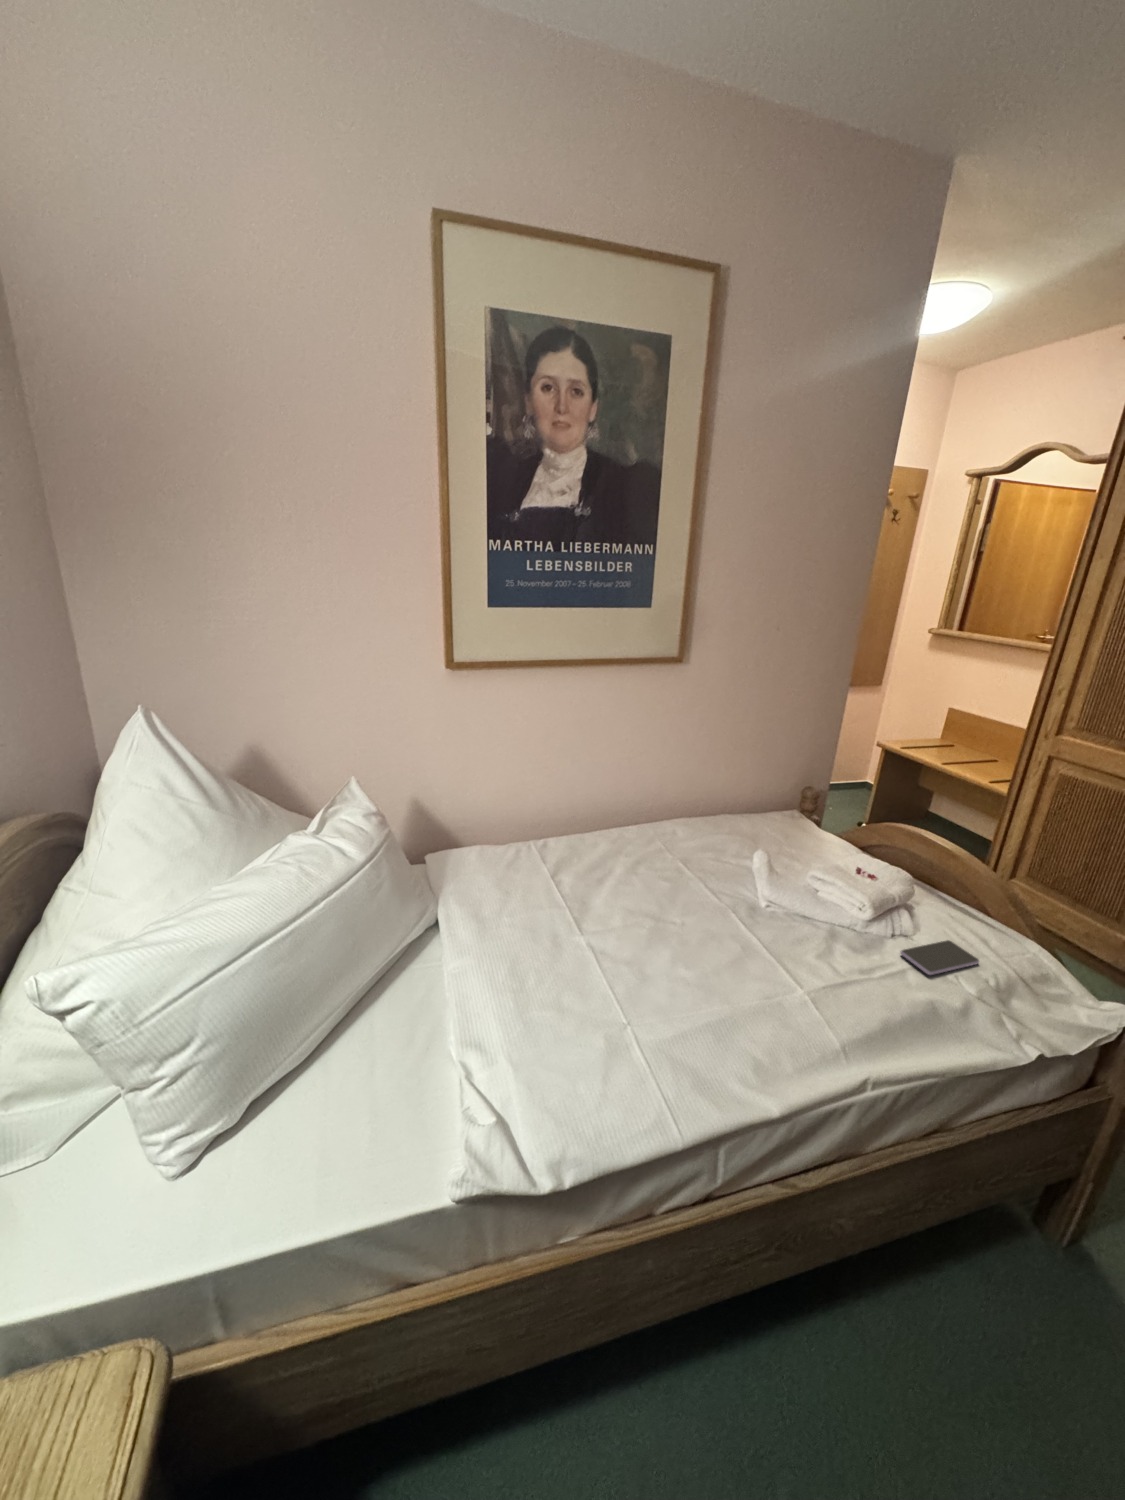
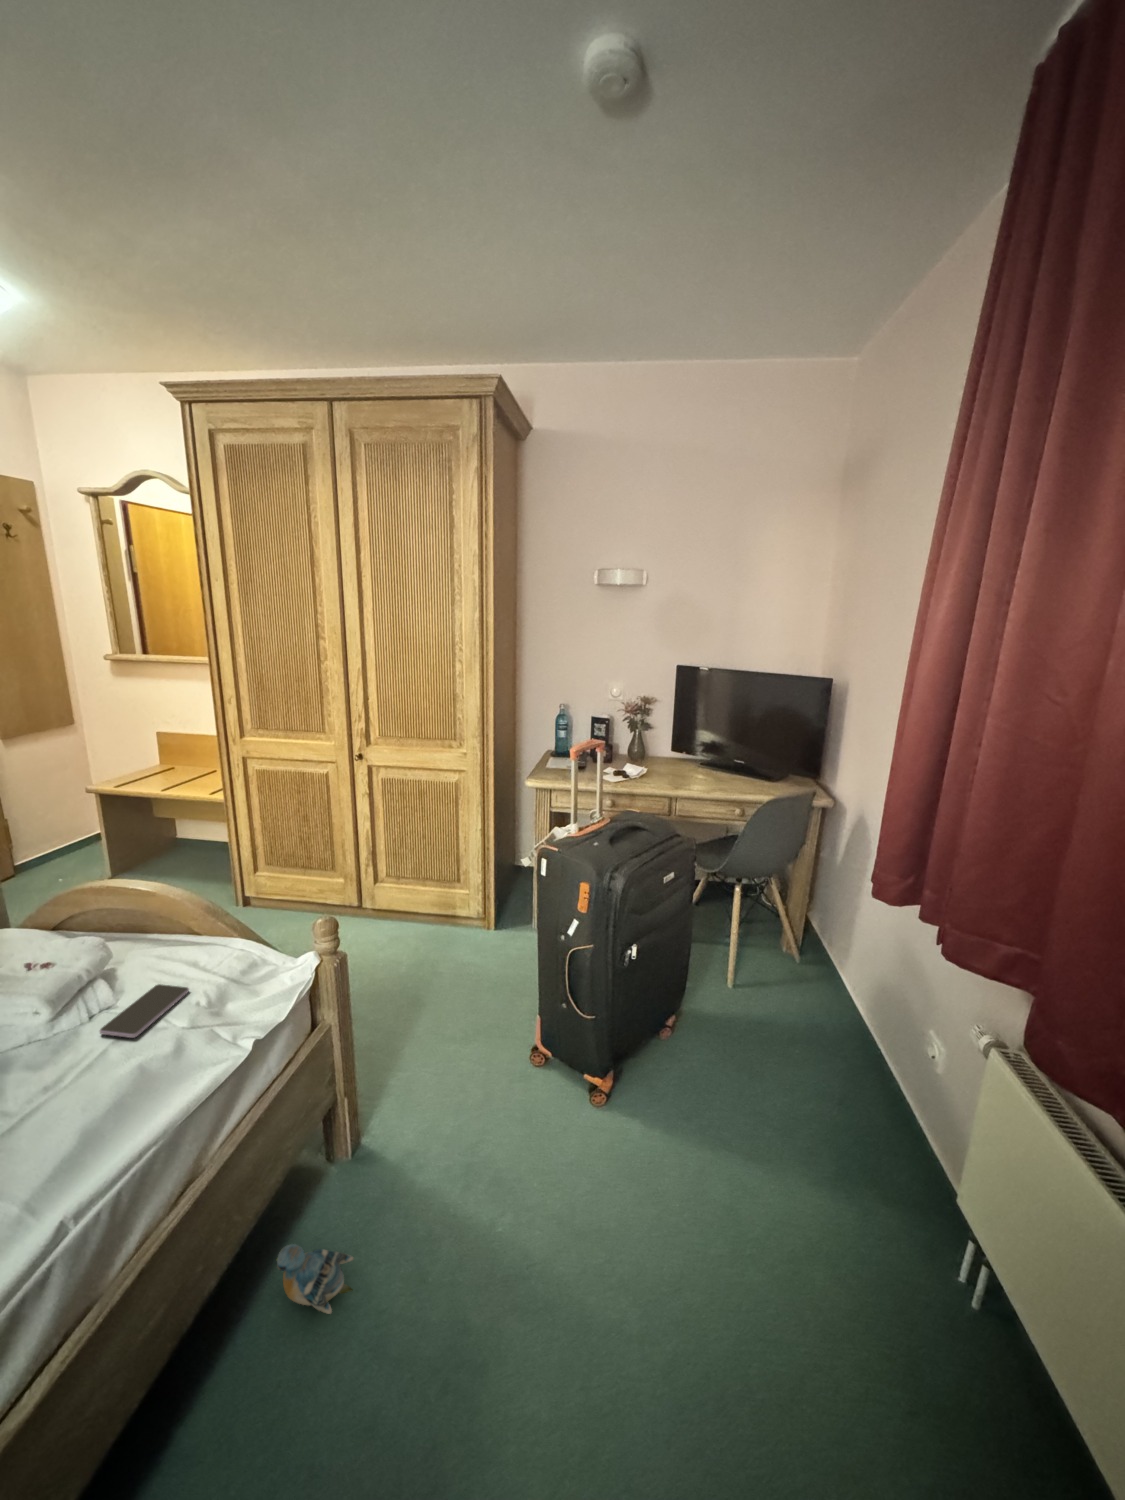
plush toy: none [965,1259,1053,1381] -> present [276,1244,353,1314]

